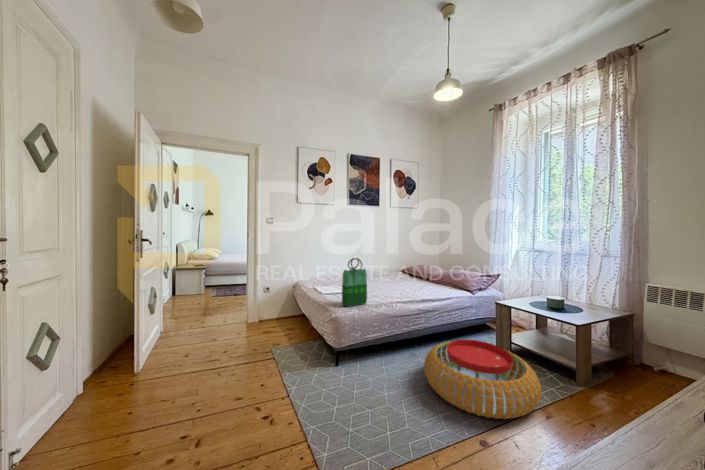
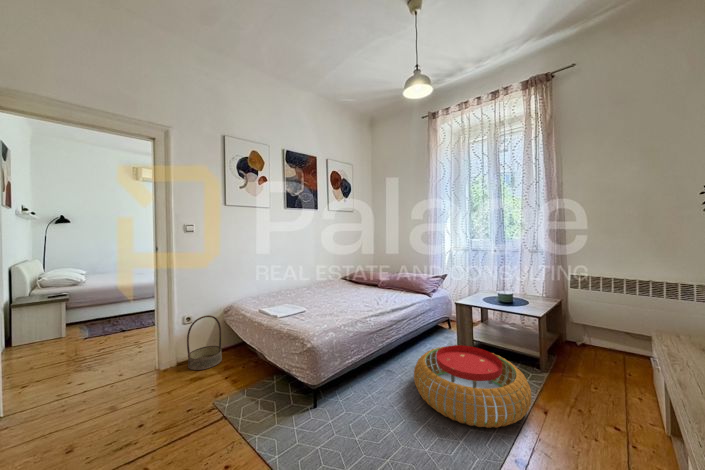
tote bag: present [342,258,367,307] -> none [311,271,338,332]
basket: none [264,287,289,326] -> present [187,315,222,370]

